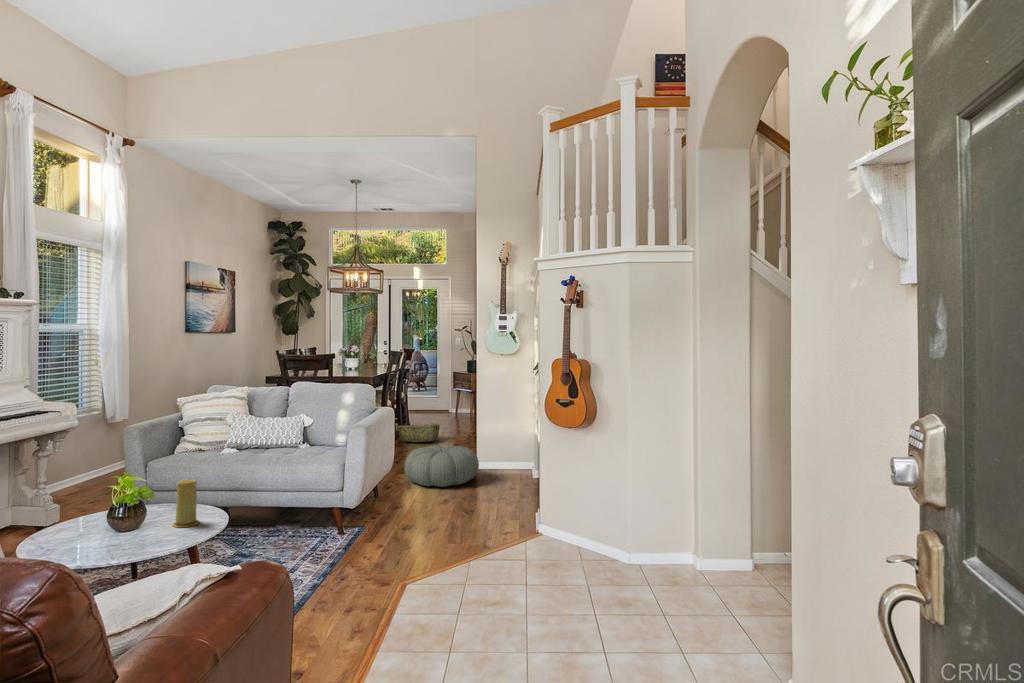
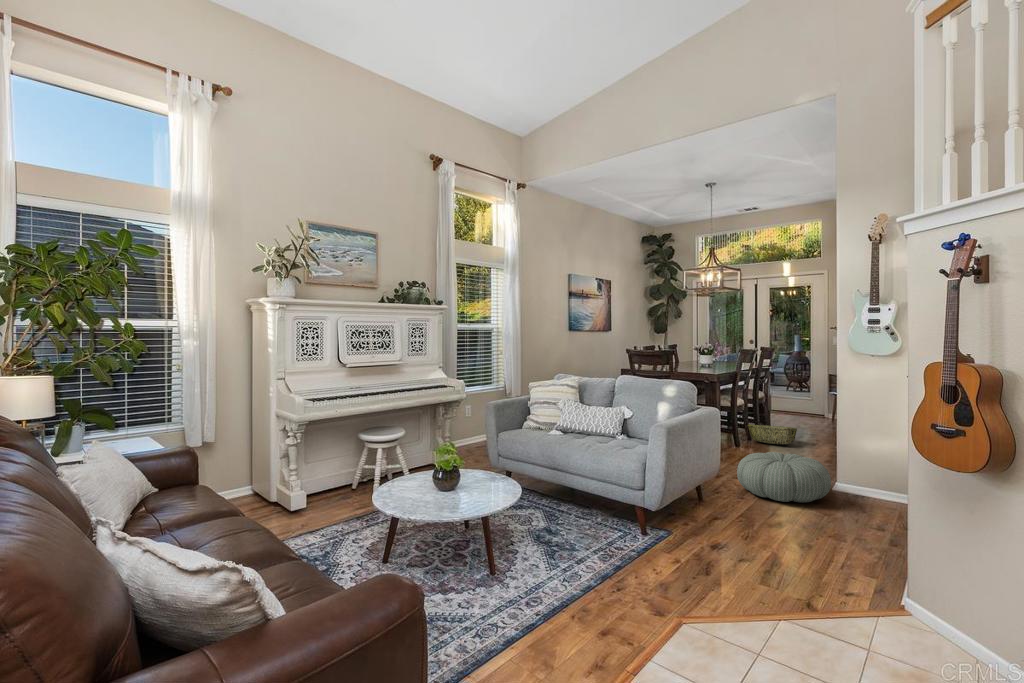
candle: present [173,480,200,527] -> none [468,457,490,502]

